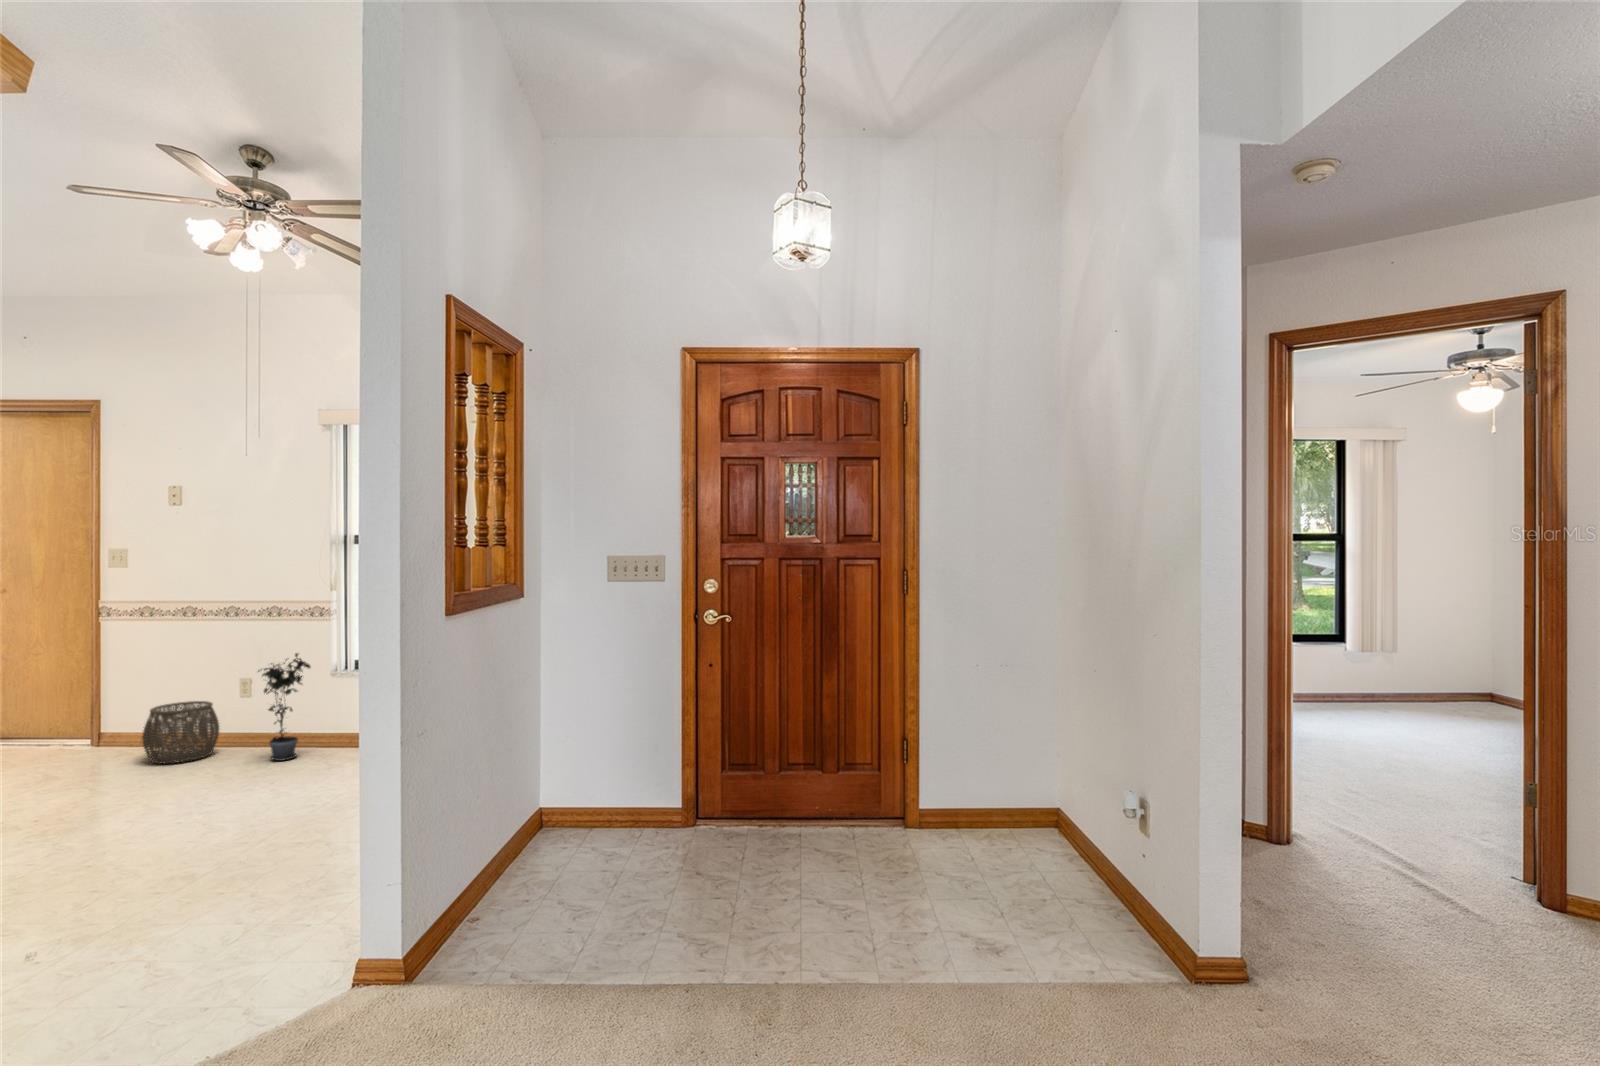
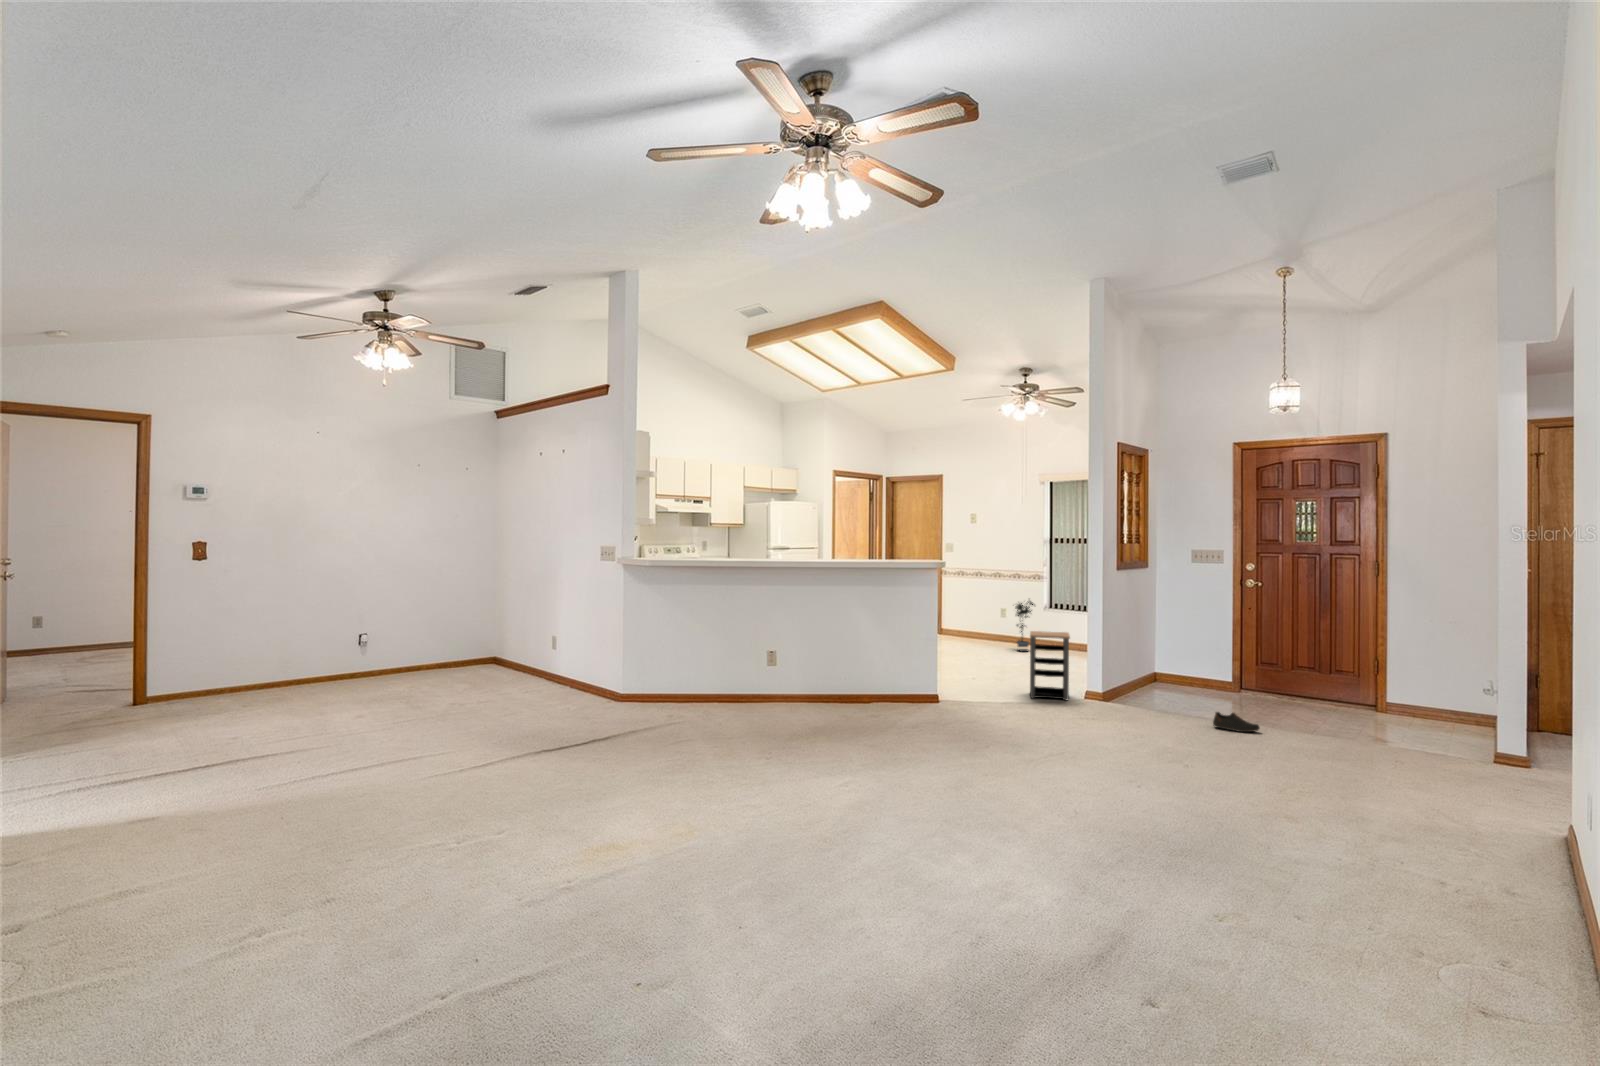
woven basket: present [142,701,219,764] -> none [962,619,992,647]
side table: none [174,782,323,1022] -> present [1030,631,1070,700]
shoe: none [696,977,804,1036] -> present [1213,712,1260,732]

